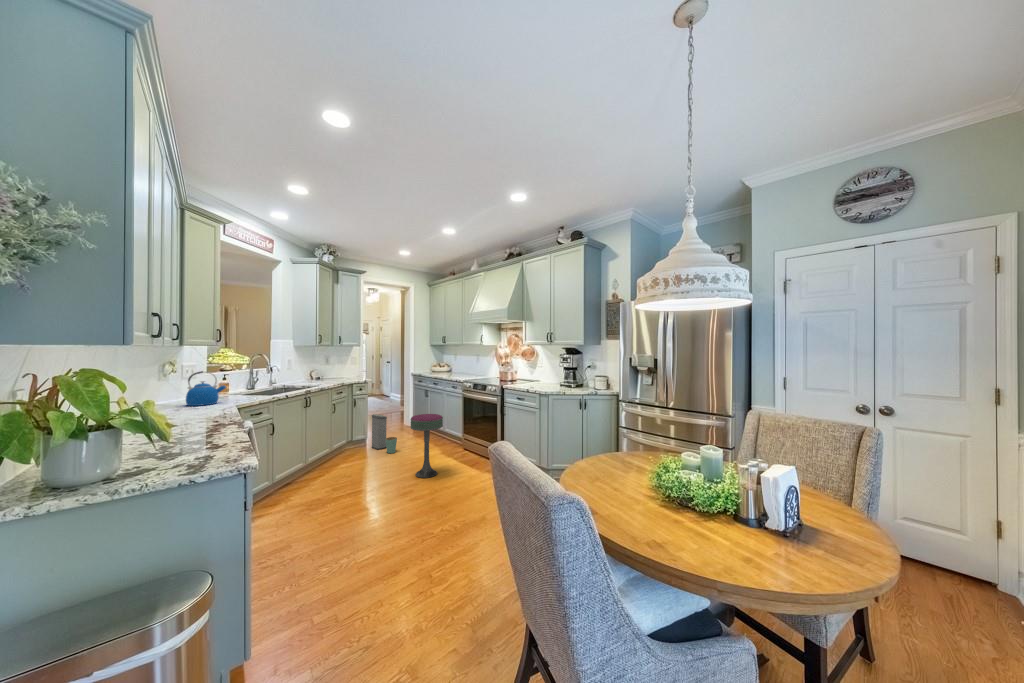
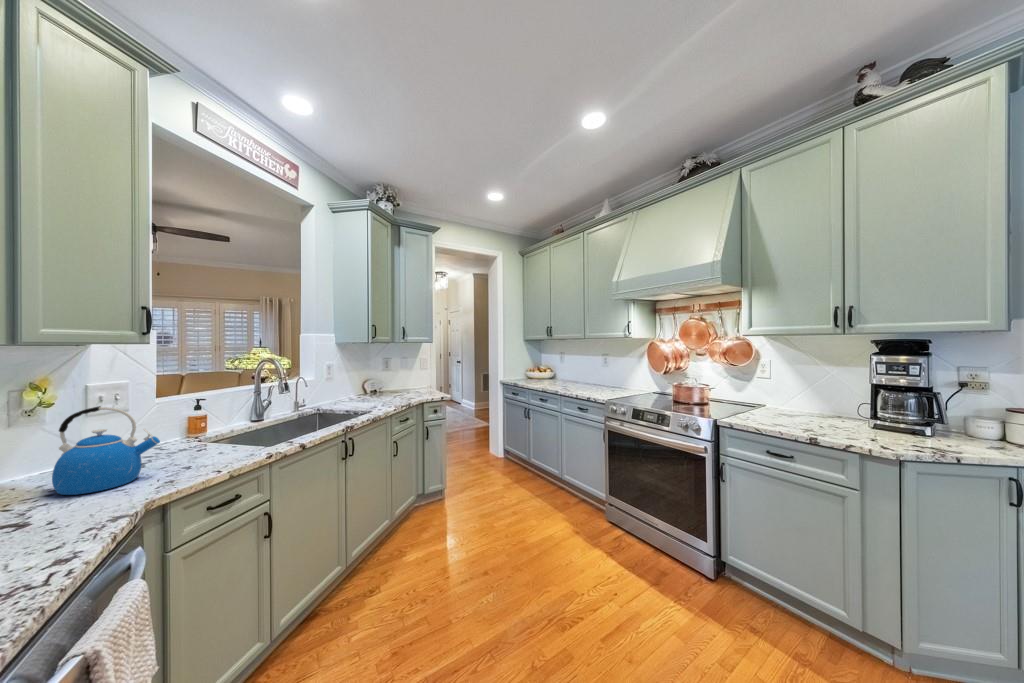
trash can: present [372,414,397,453] -> none [452,451,494,522]
bar stool: present [411,414,443,478] -> none [536,474,599,615]

